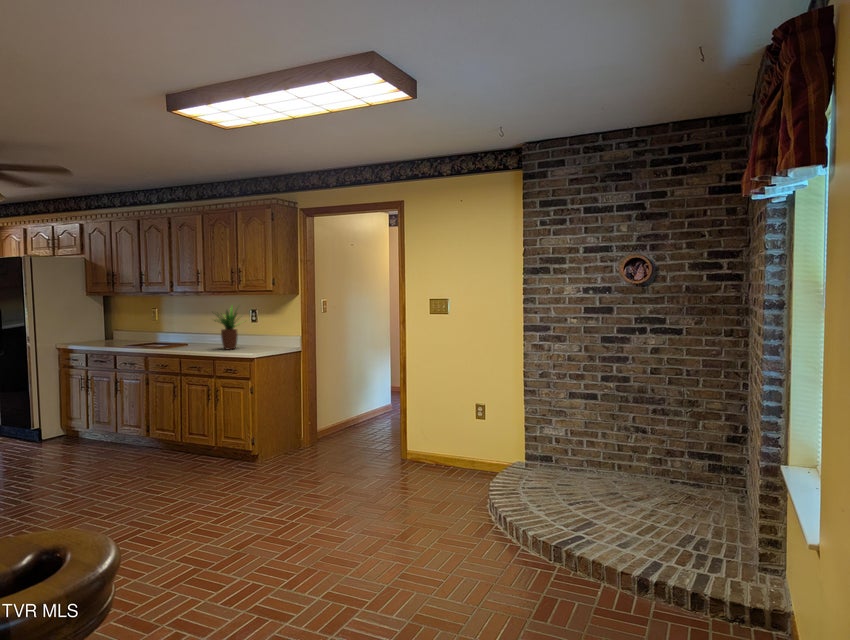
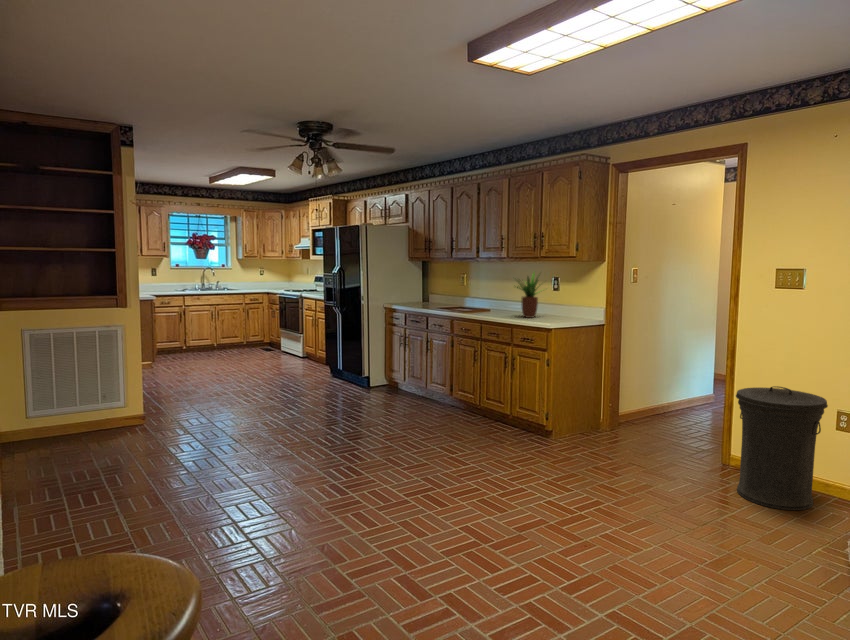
trash can: none [407,390,467,484] -> present [736,386,828,510]

